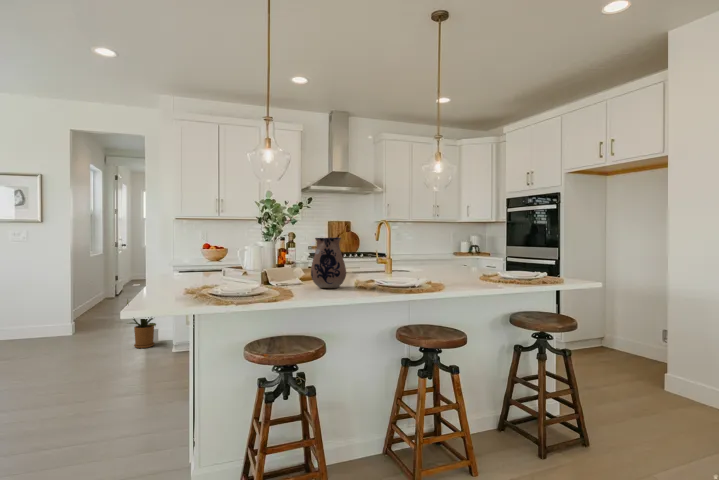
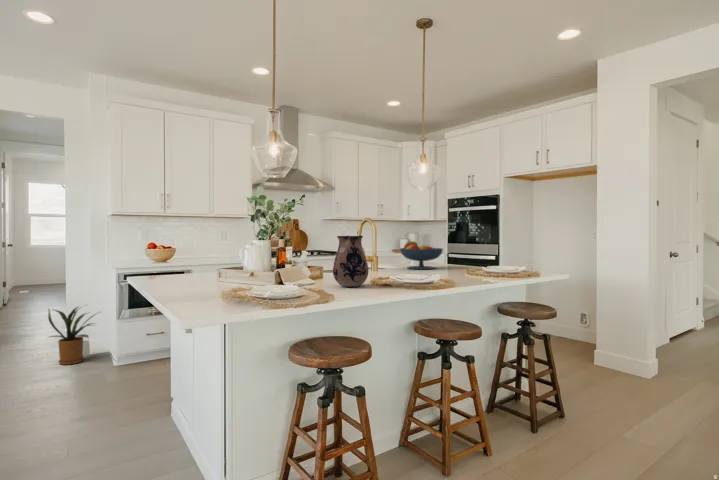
fruit bowl: none [419,244,465,273] -> present [400,242,443,270]

